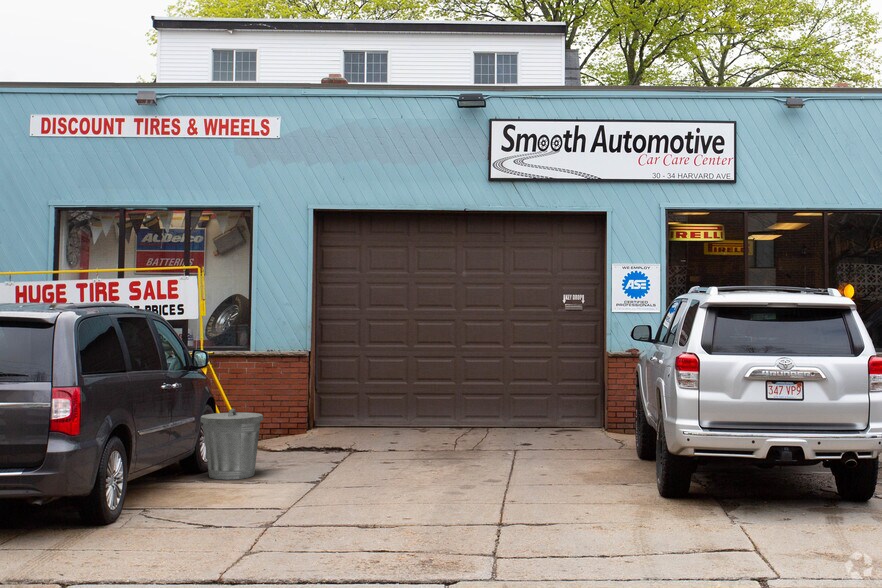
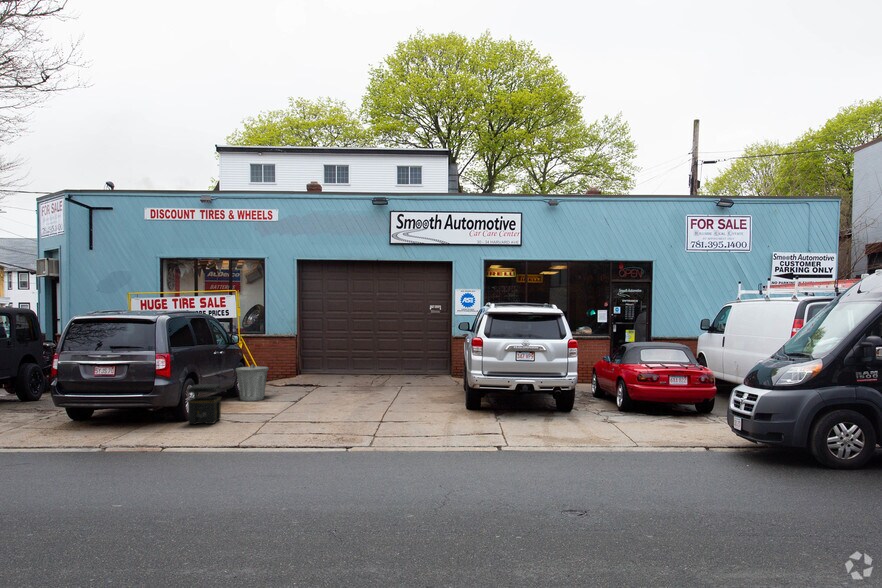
toolbox: none [112,448,178,529] -> present [188,384,221,424]

